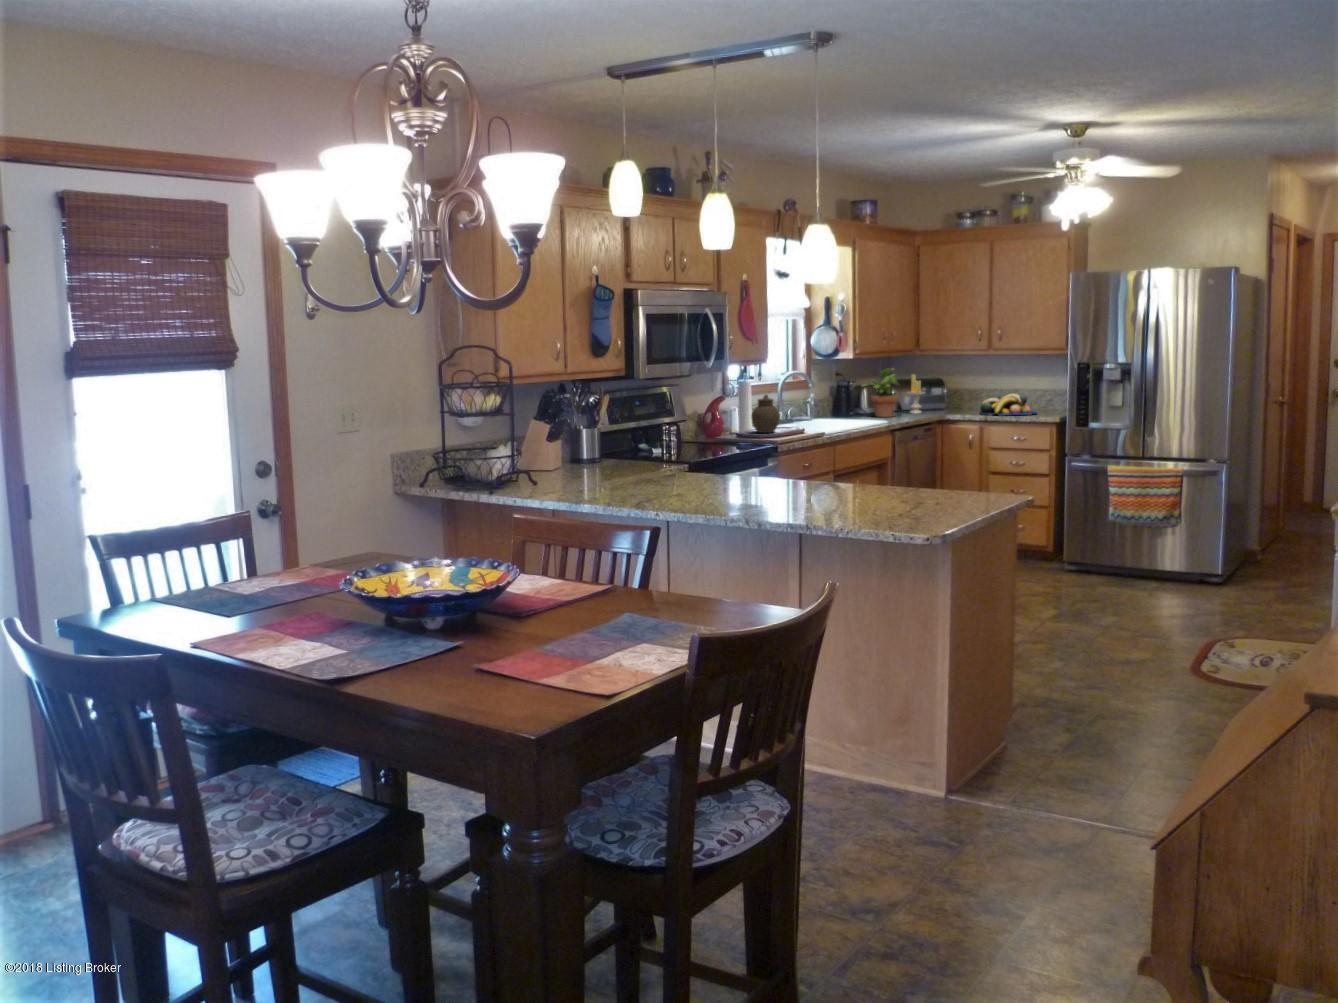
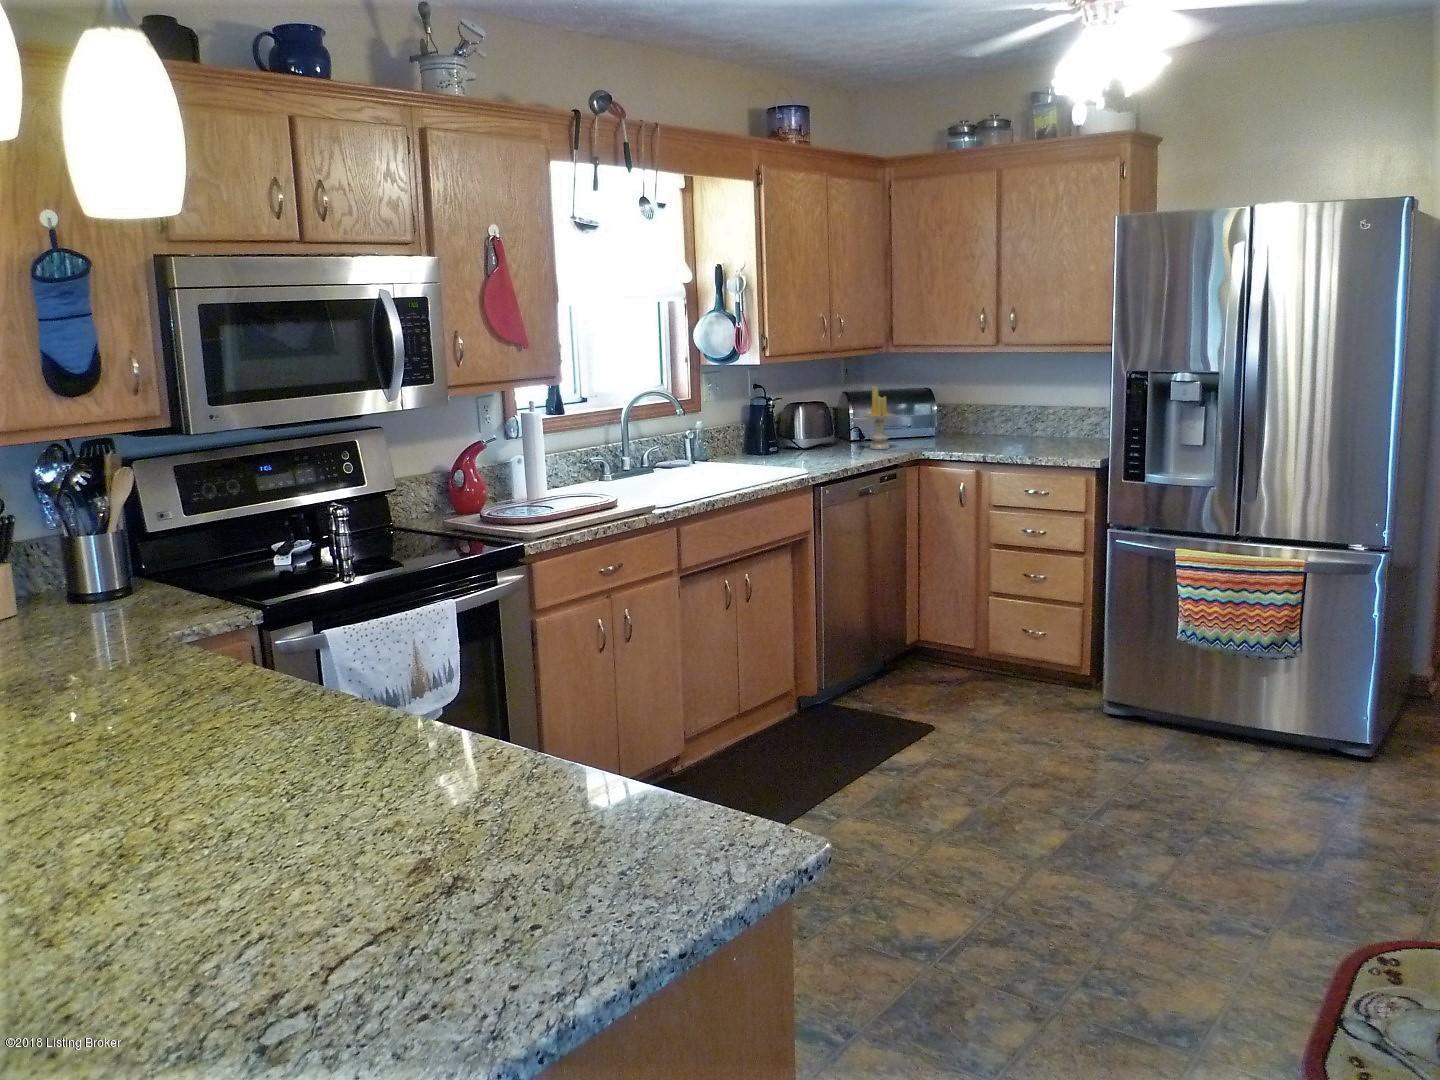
potted plant: present [863,369,899,417] -> none [780,379,843,459]
fruit bowl: present [980,393,1036,416] -> none [976,417,1070,456]
jar: present [751,395,780,433] -> none [524,440,574,508]

